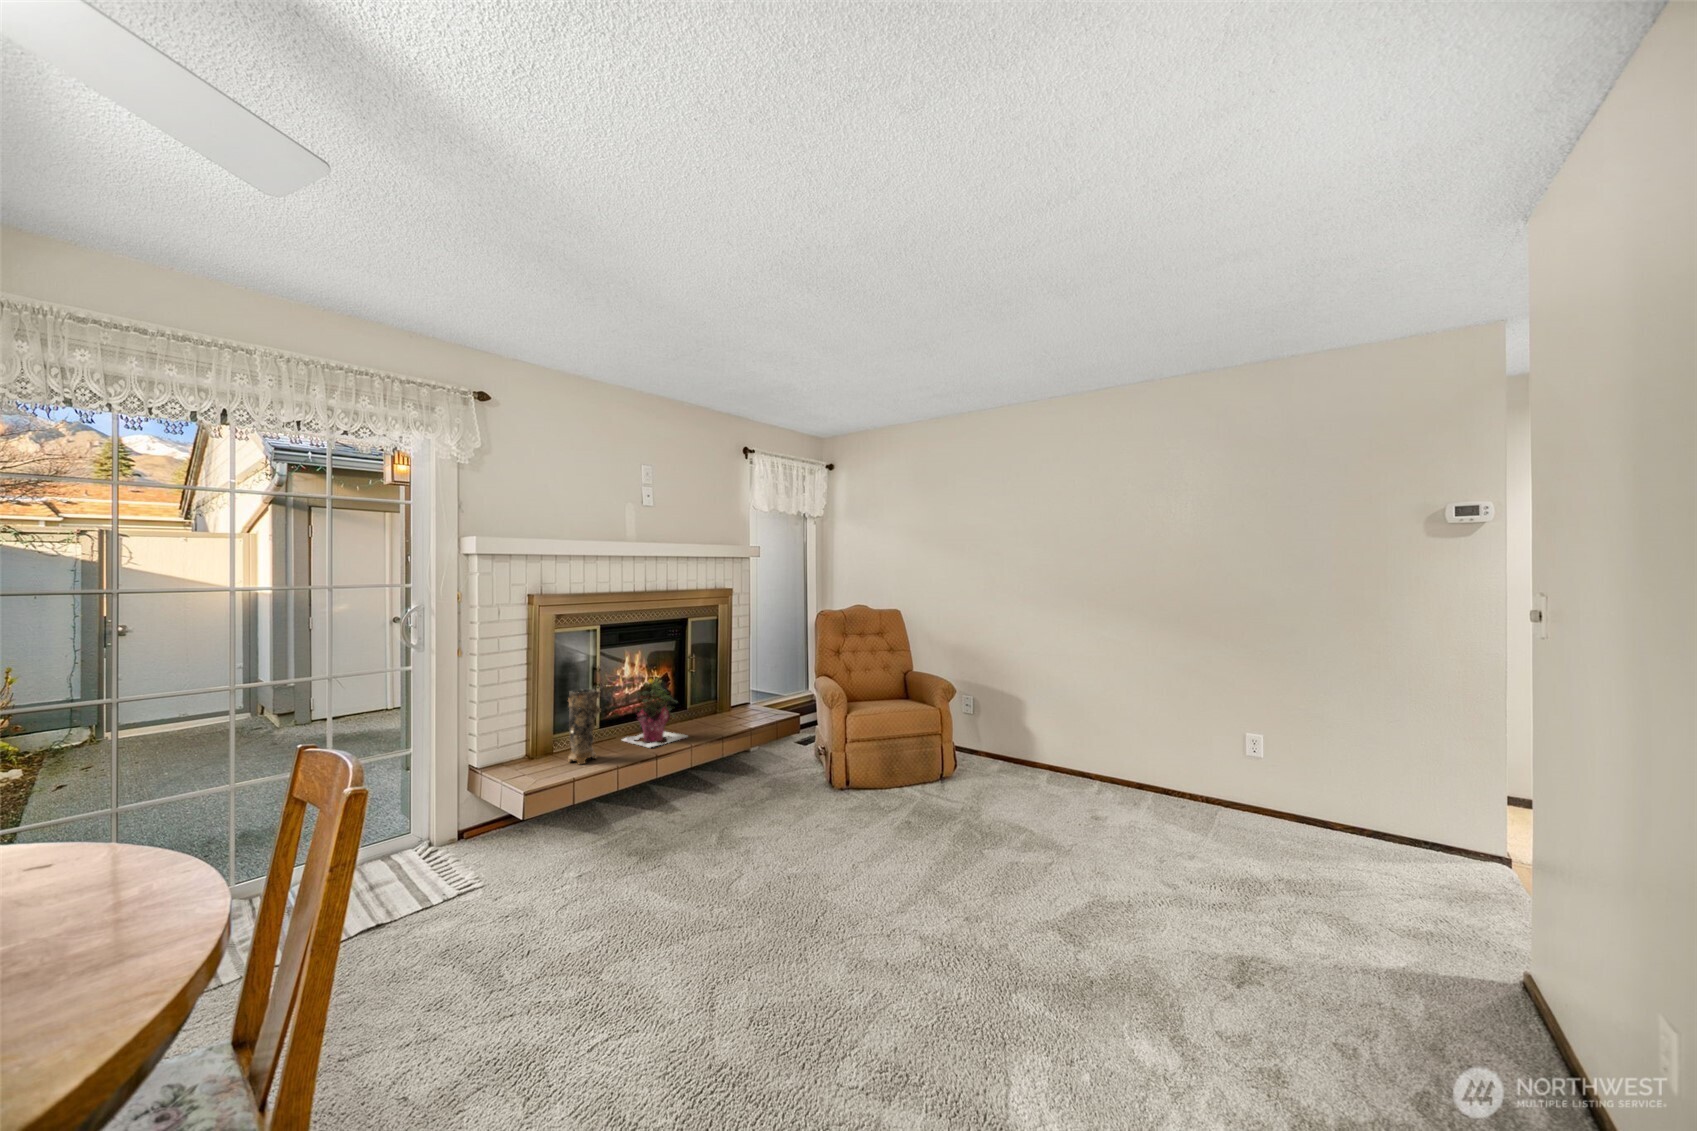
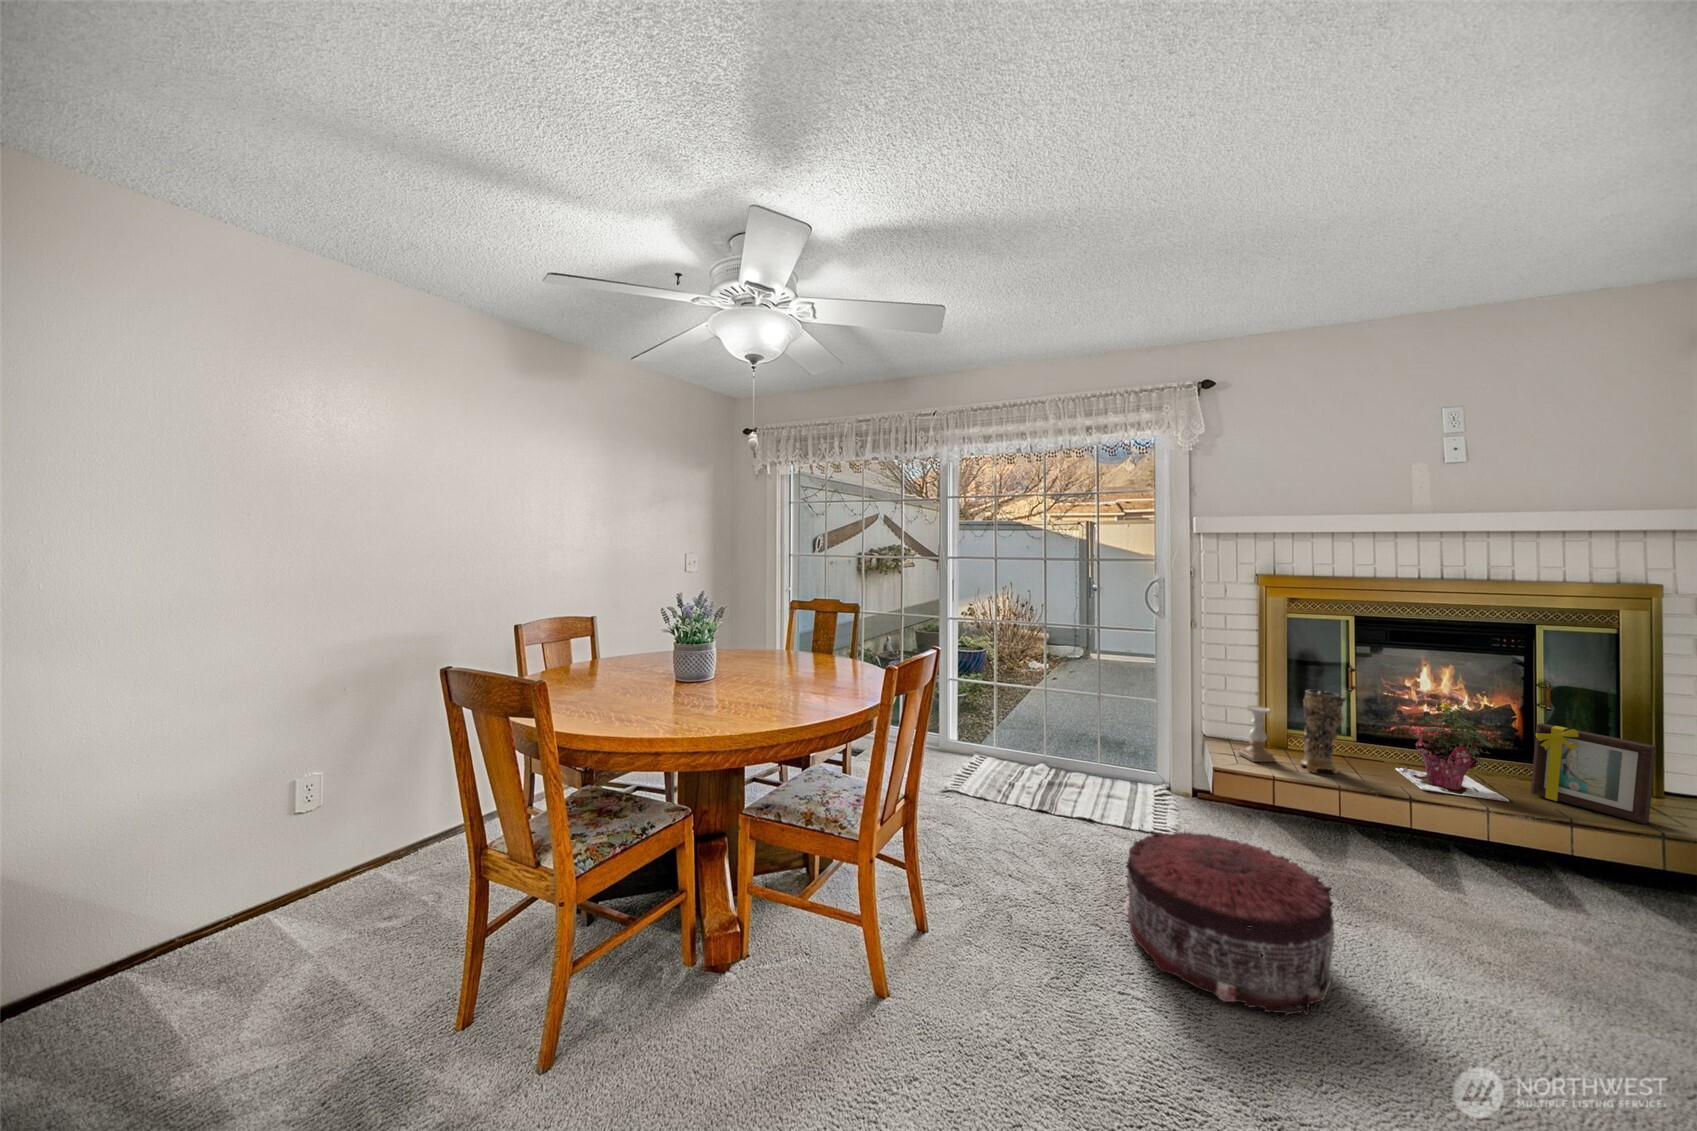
picture frame: none [691,678,739,728] -> present [1531,723,1656,824]
candle holder: none [515,718,550,774] -> present [1238,706,1276,762]
pouf: none [521,835,705,1001] -> present [1126,832,1334,1016]

